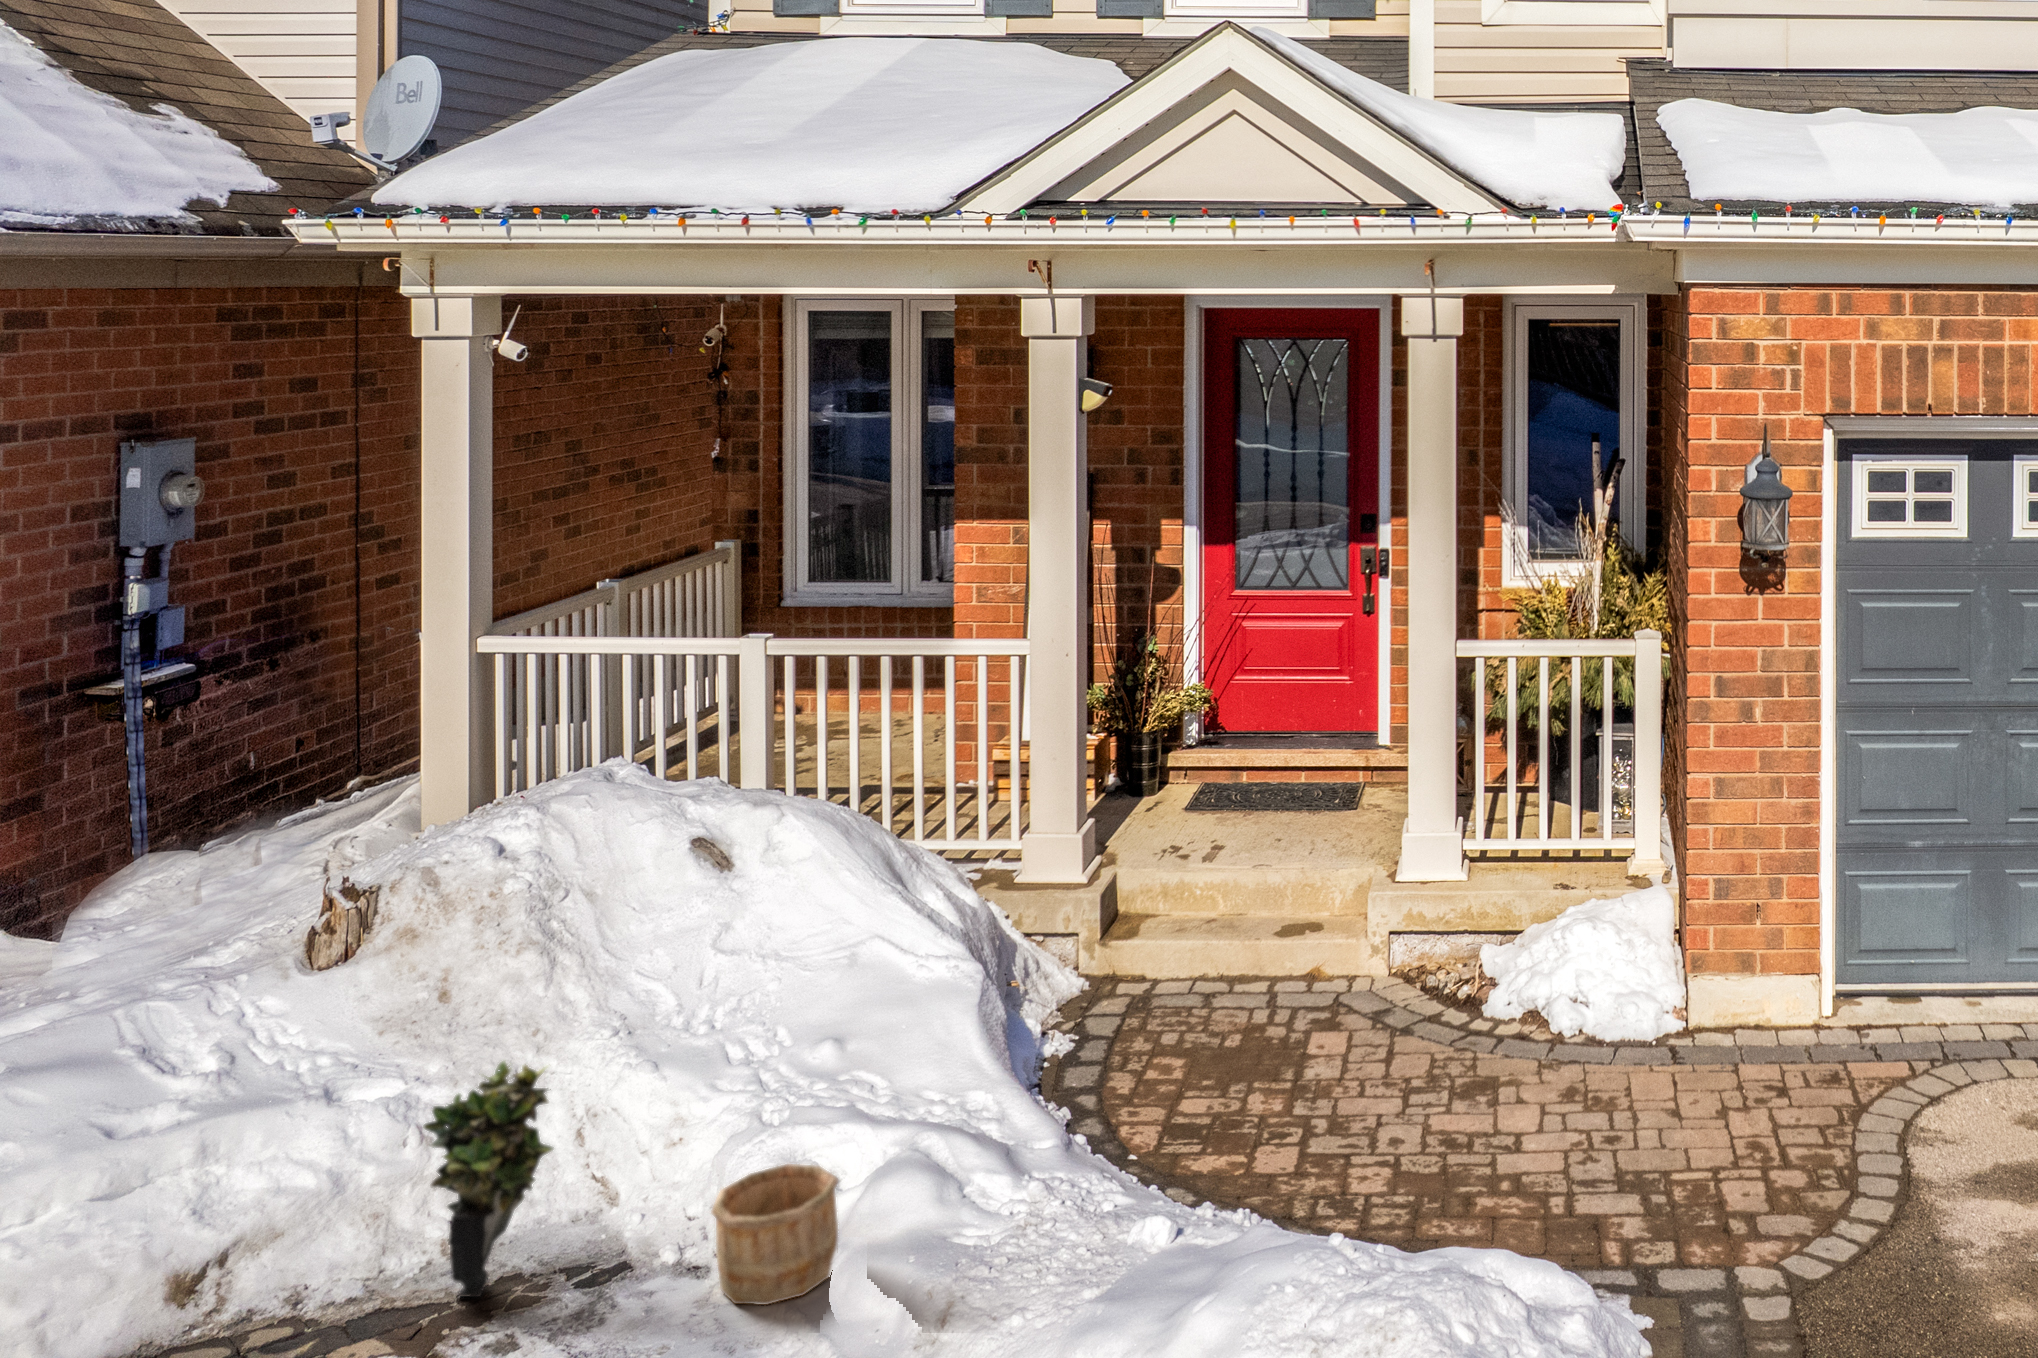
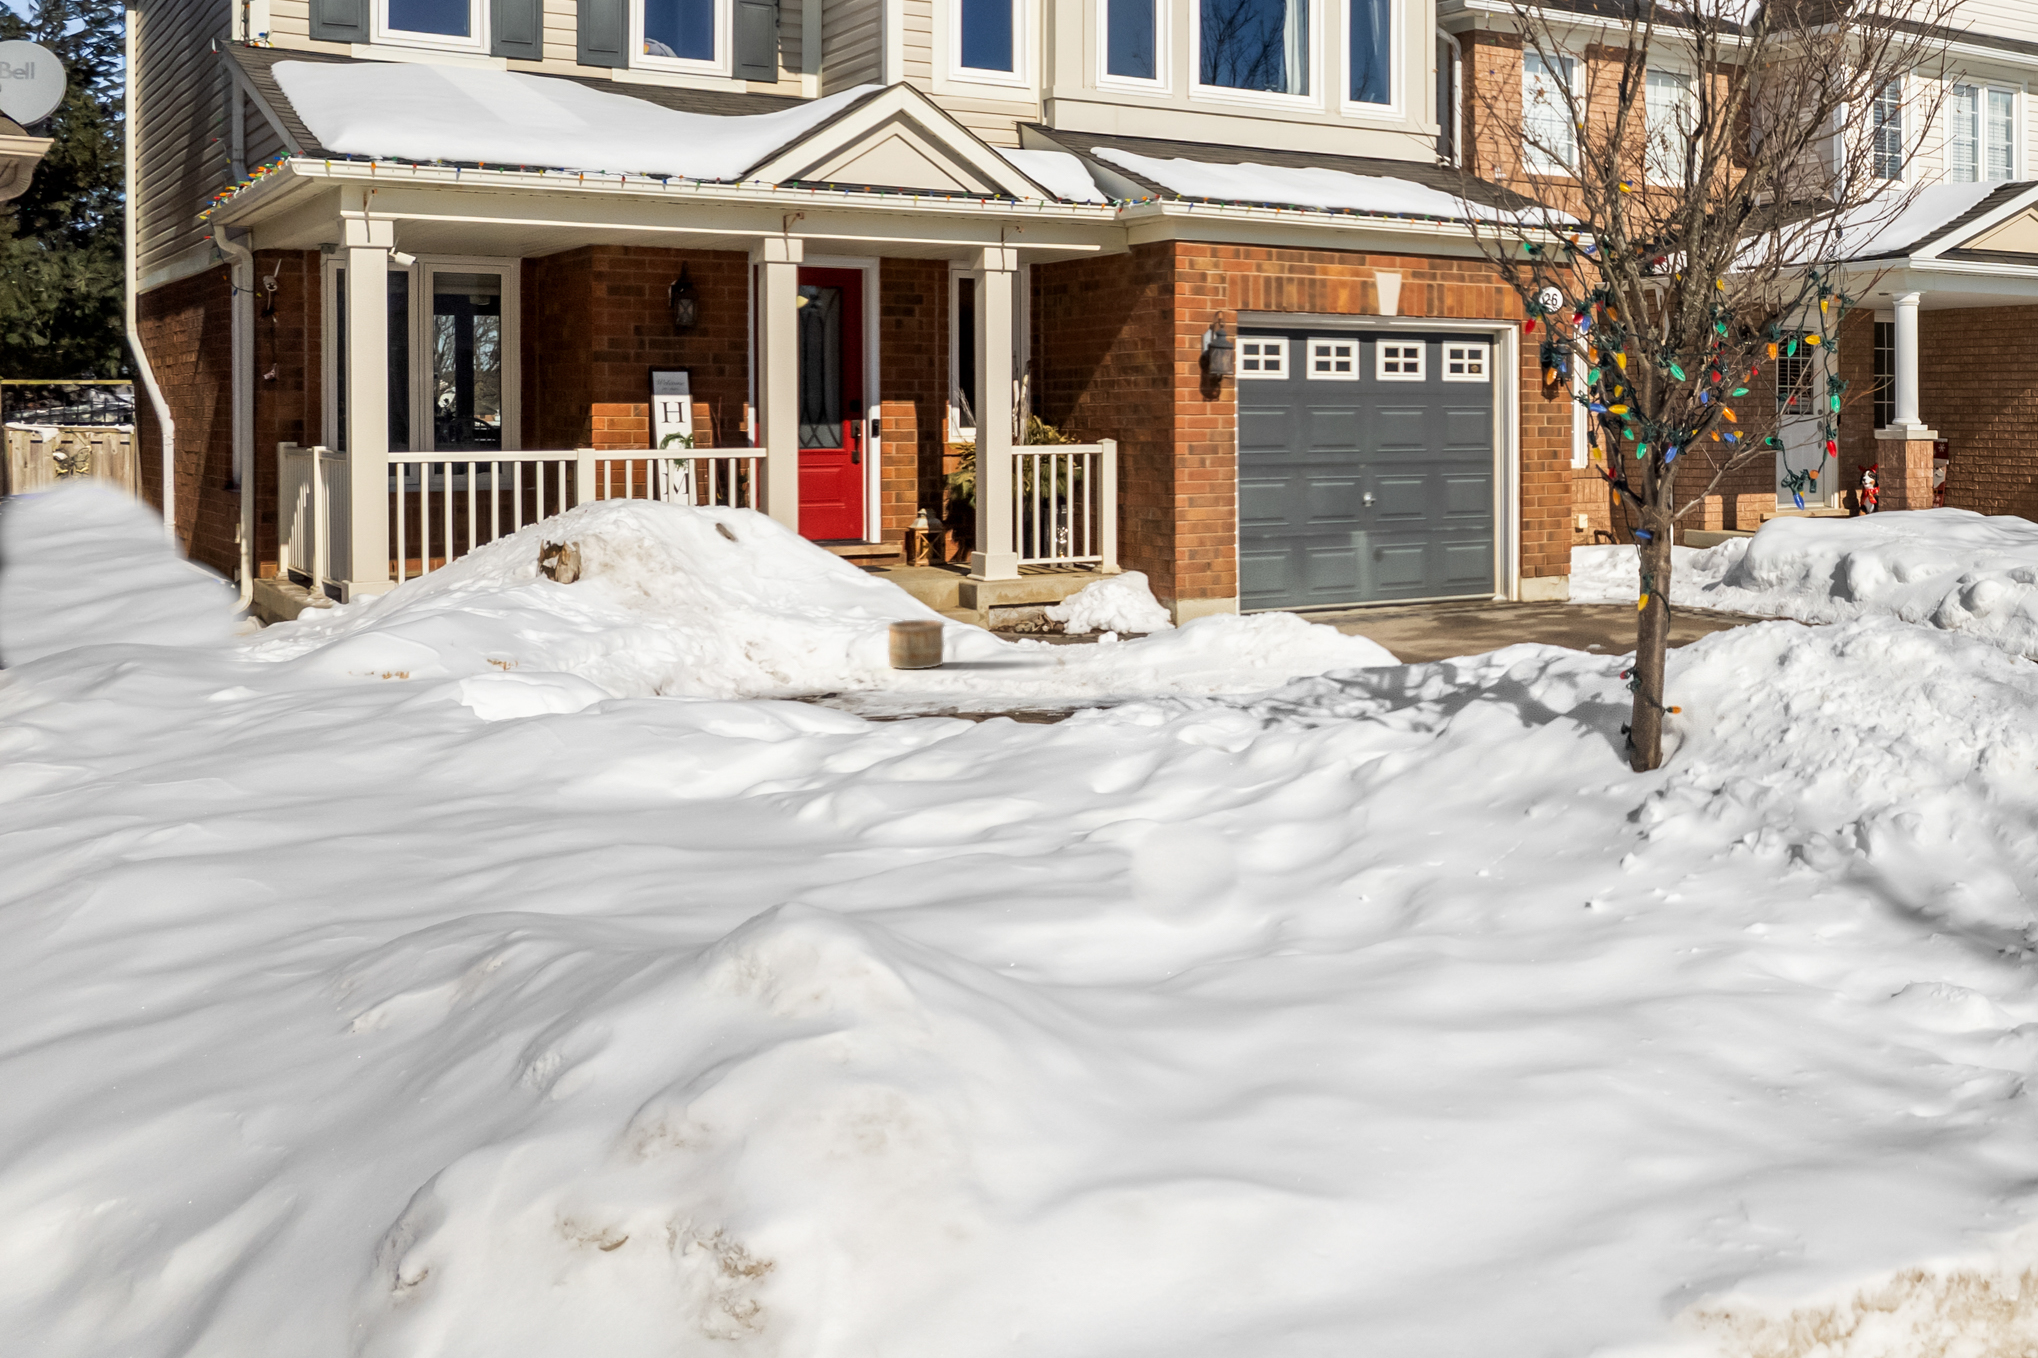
potted plant: present [424,1061,553,1297] -> none [736,578,800,682]

